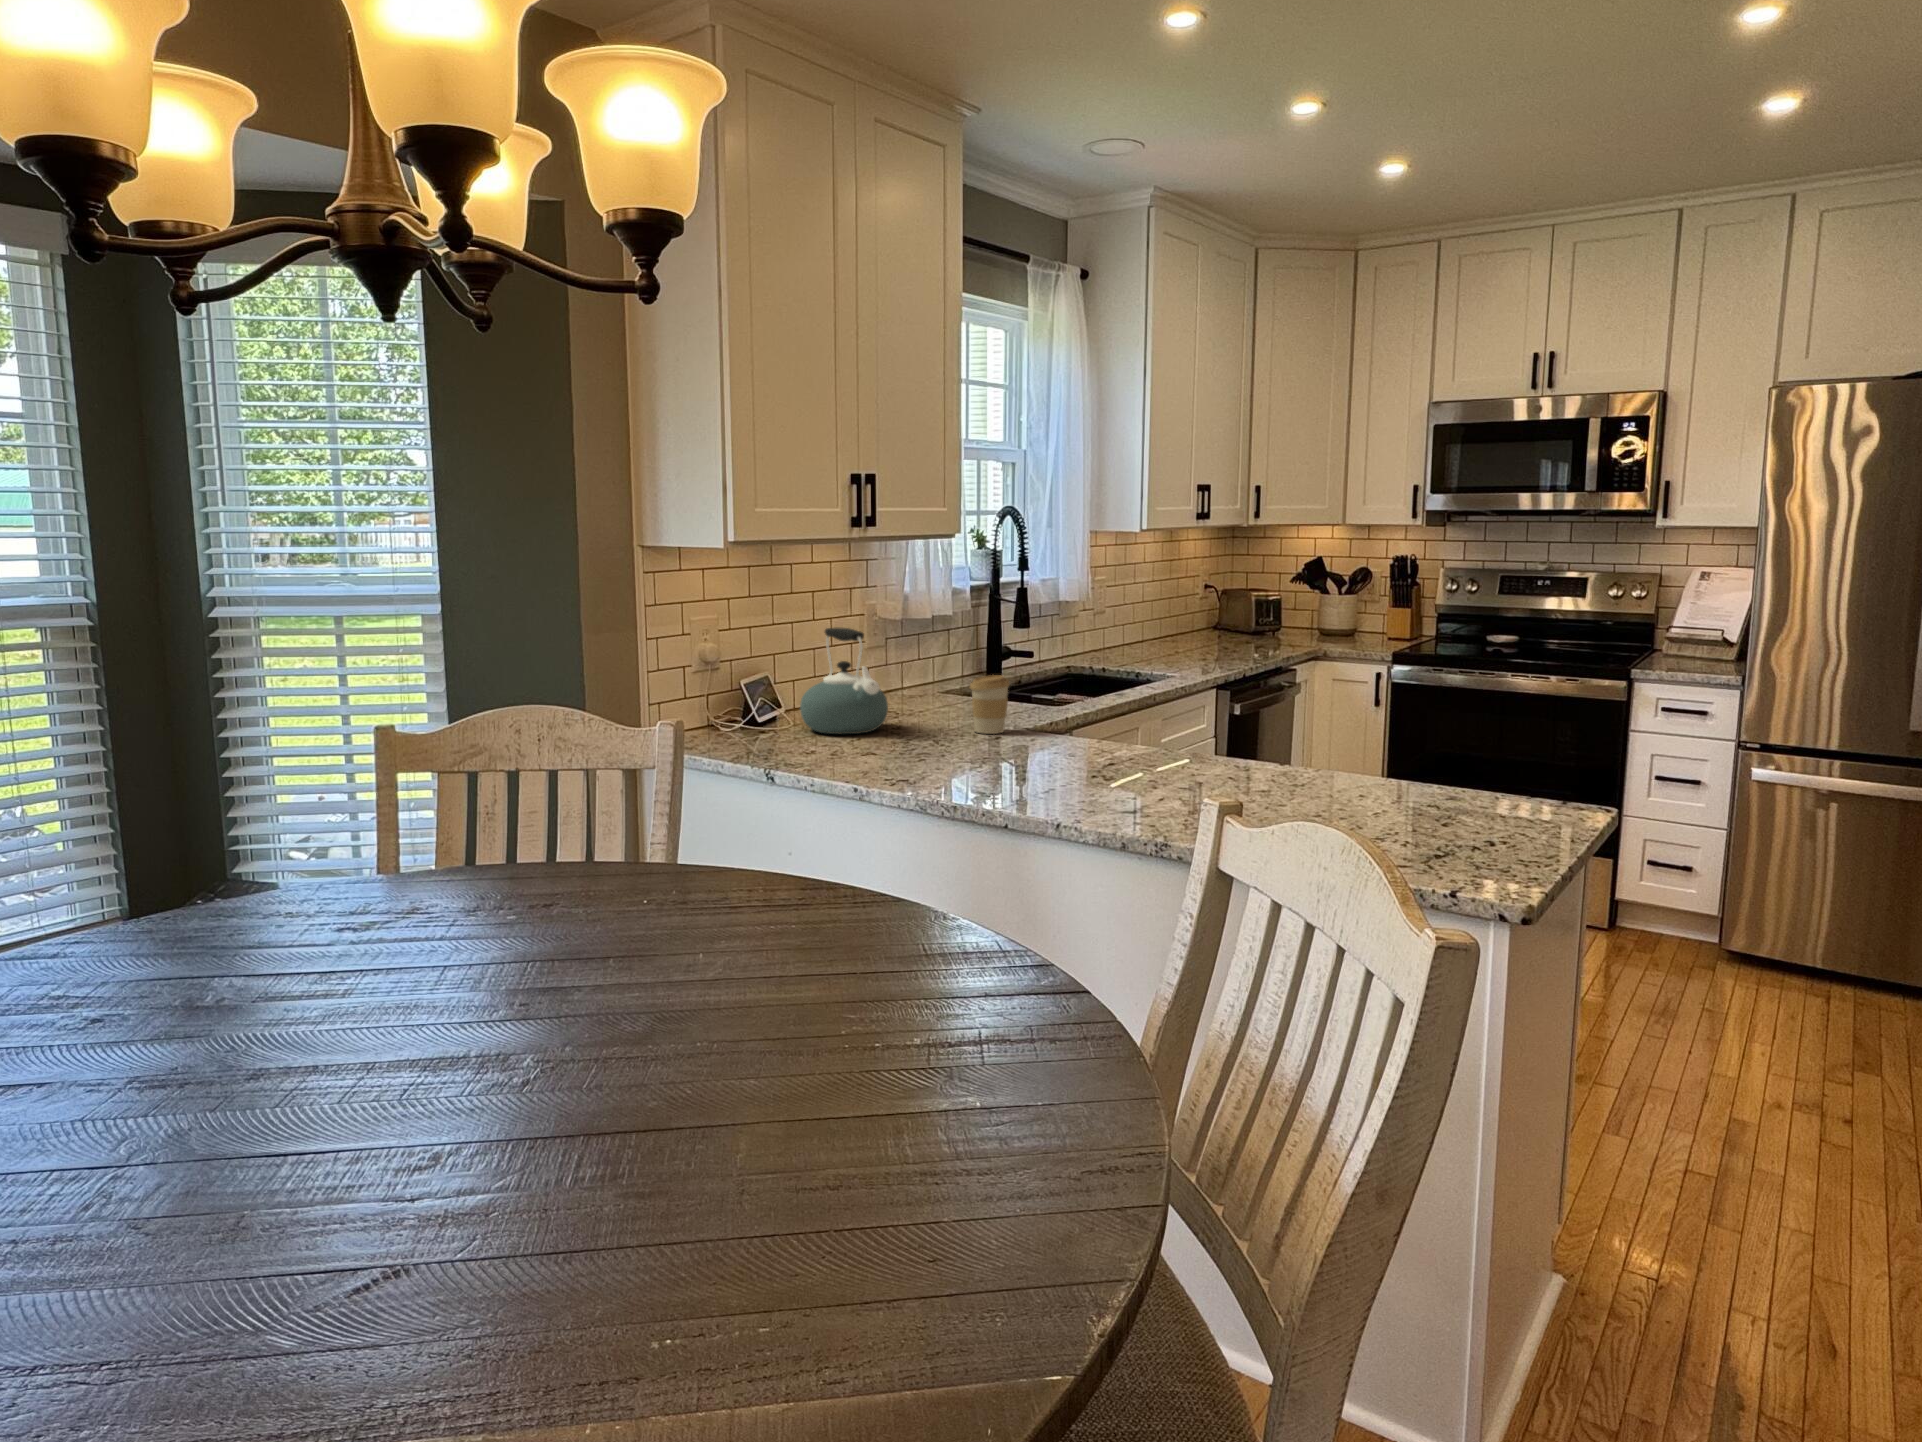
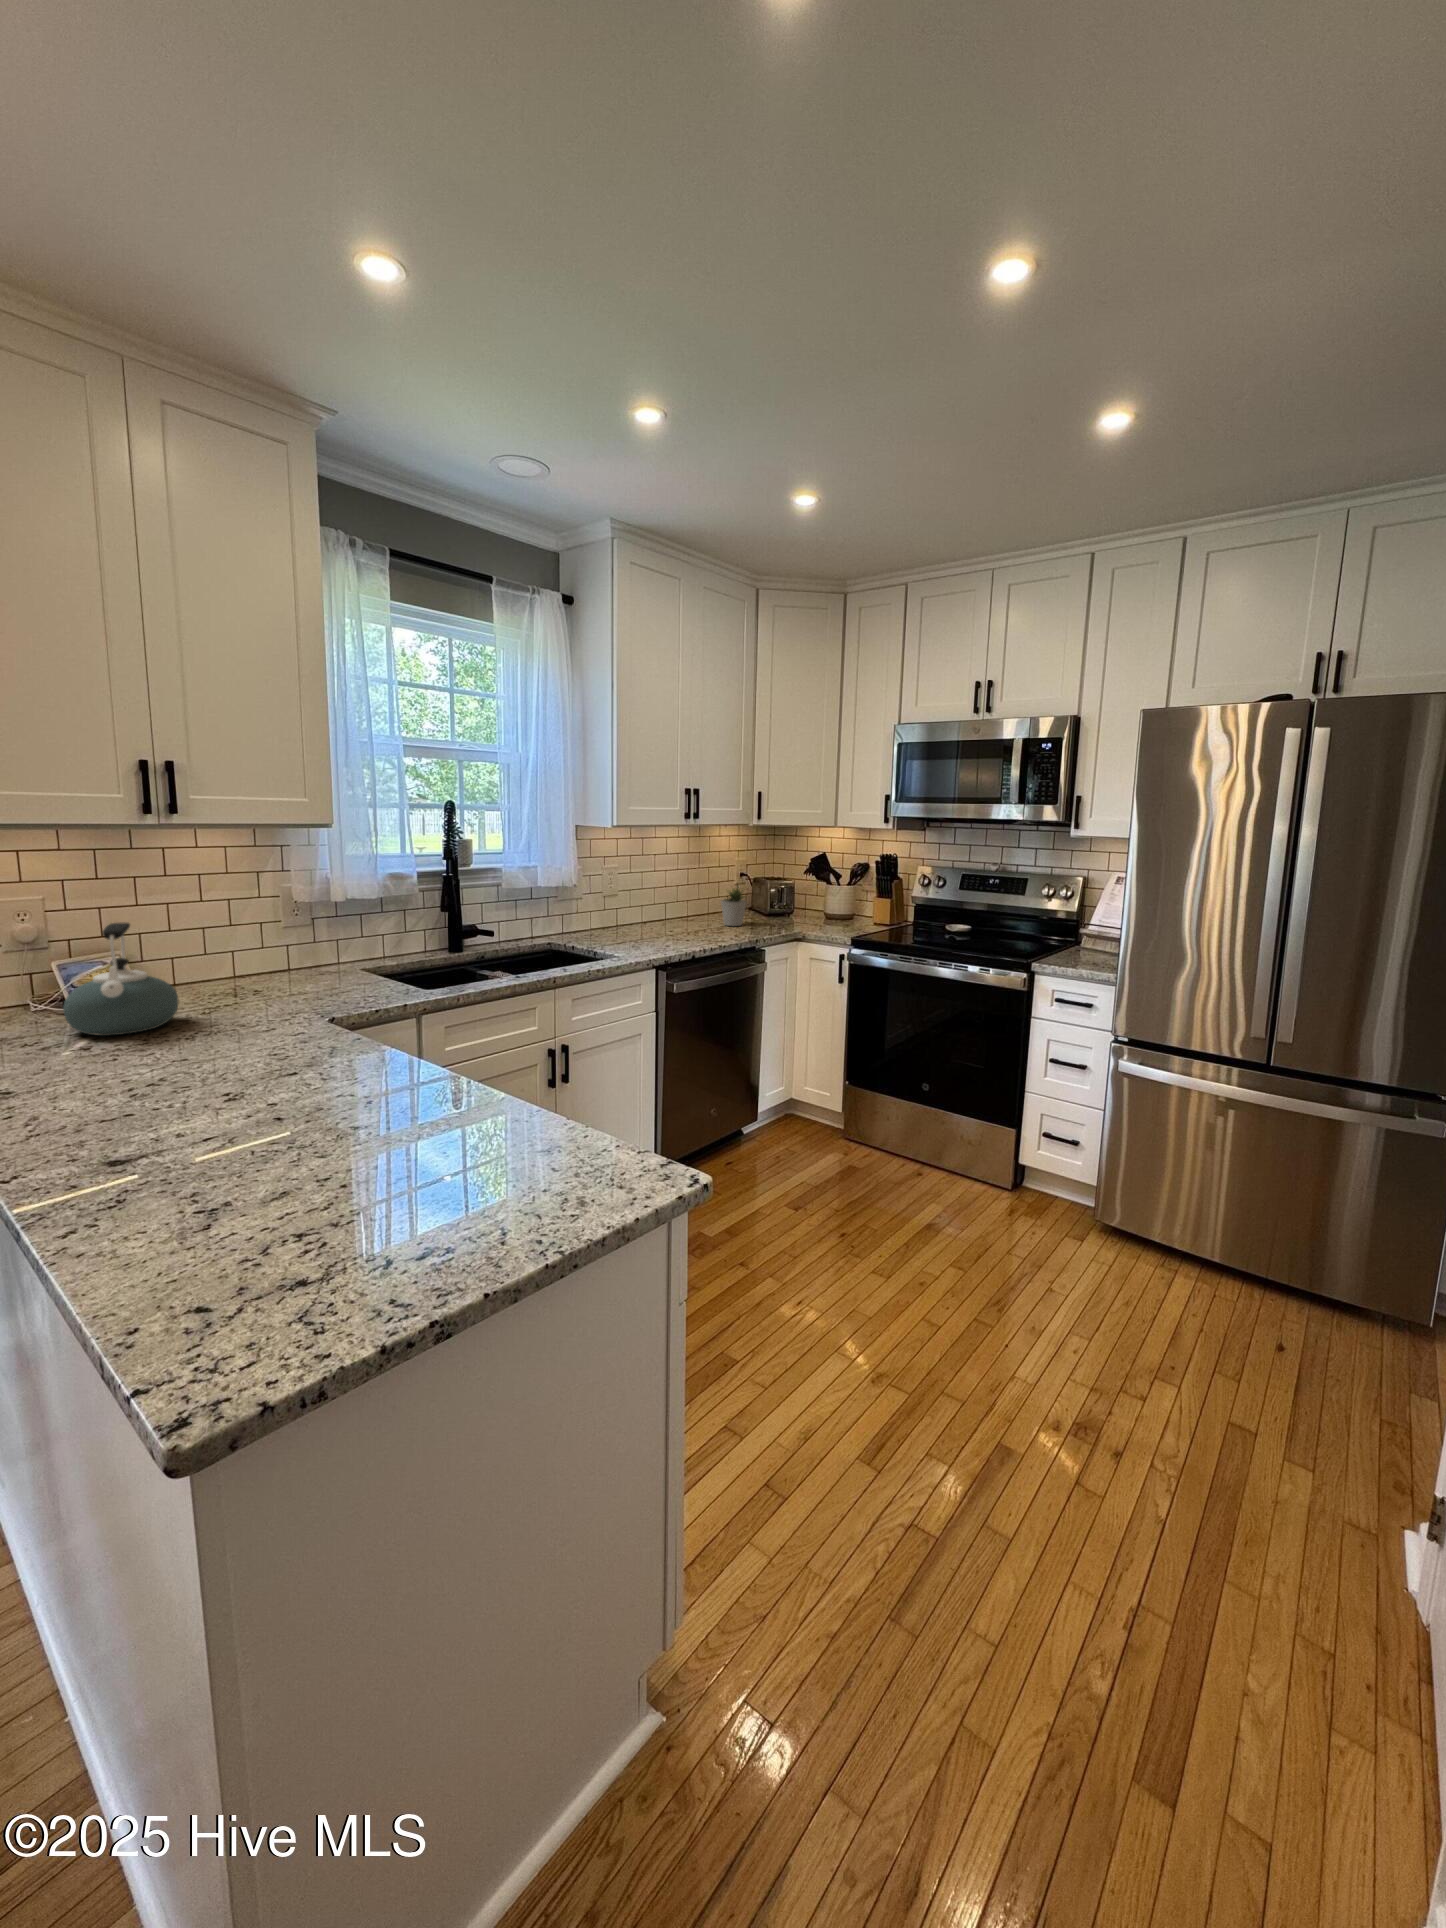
potted plant: none [1205,596,1238,647] -> present [721,887,747,926]
coffee cup: present [970,675,1009,734] -> none [231,977,280,1040]

